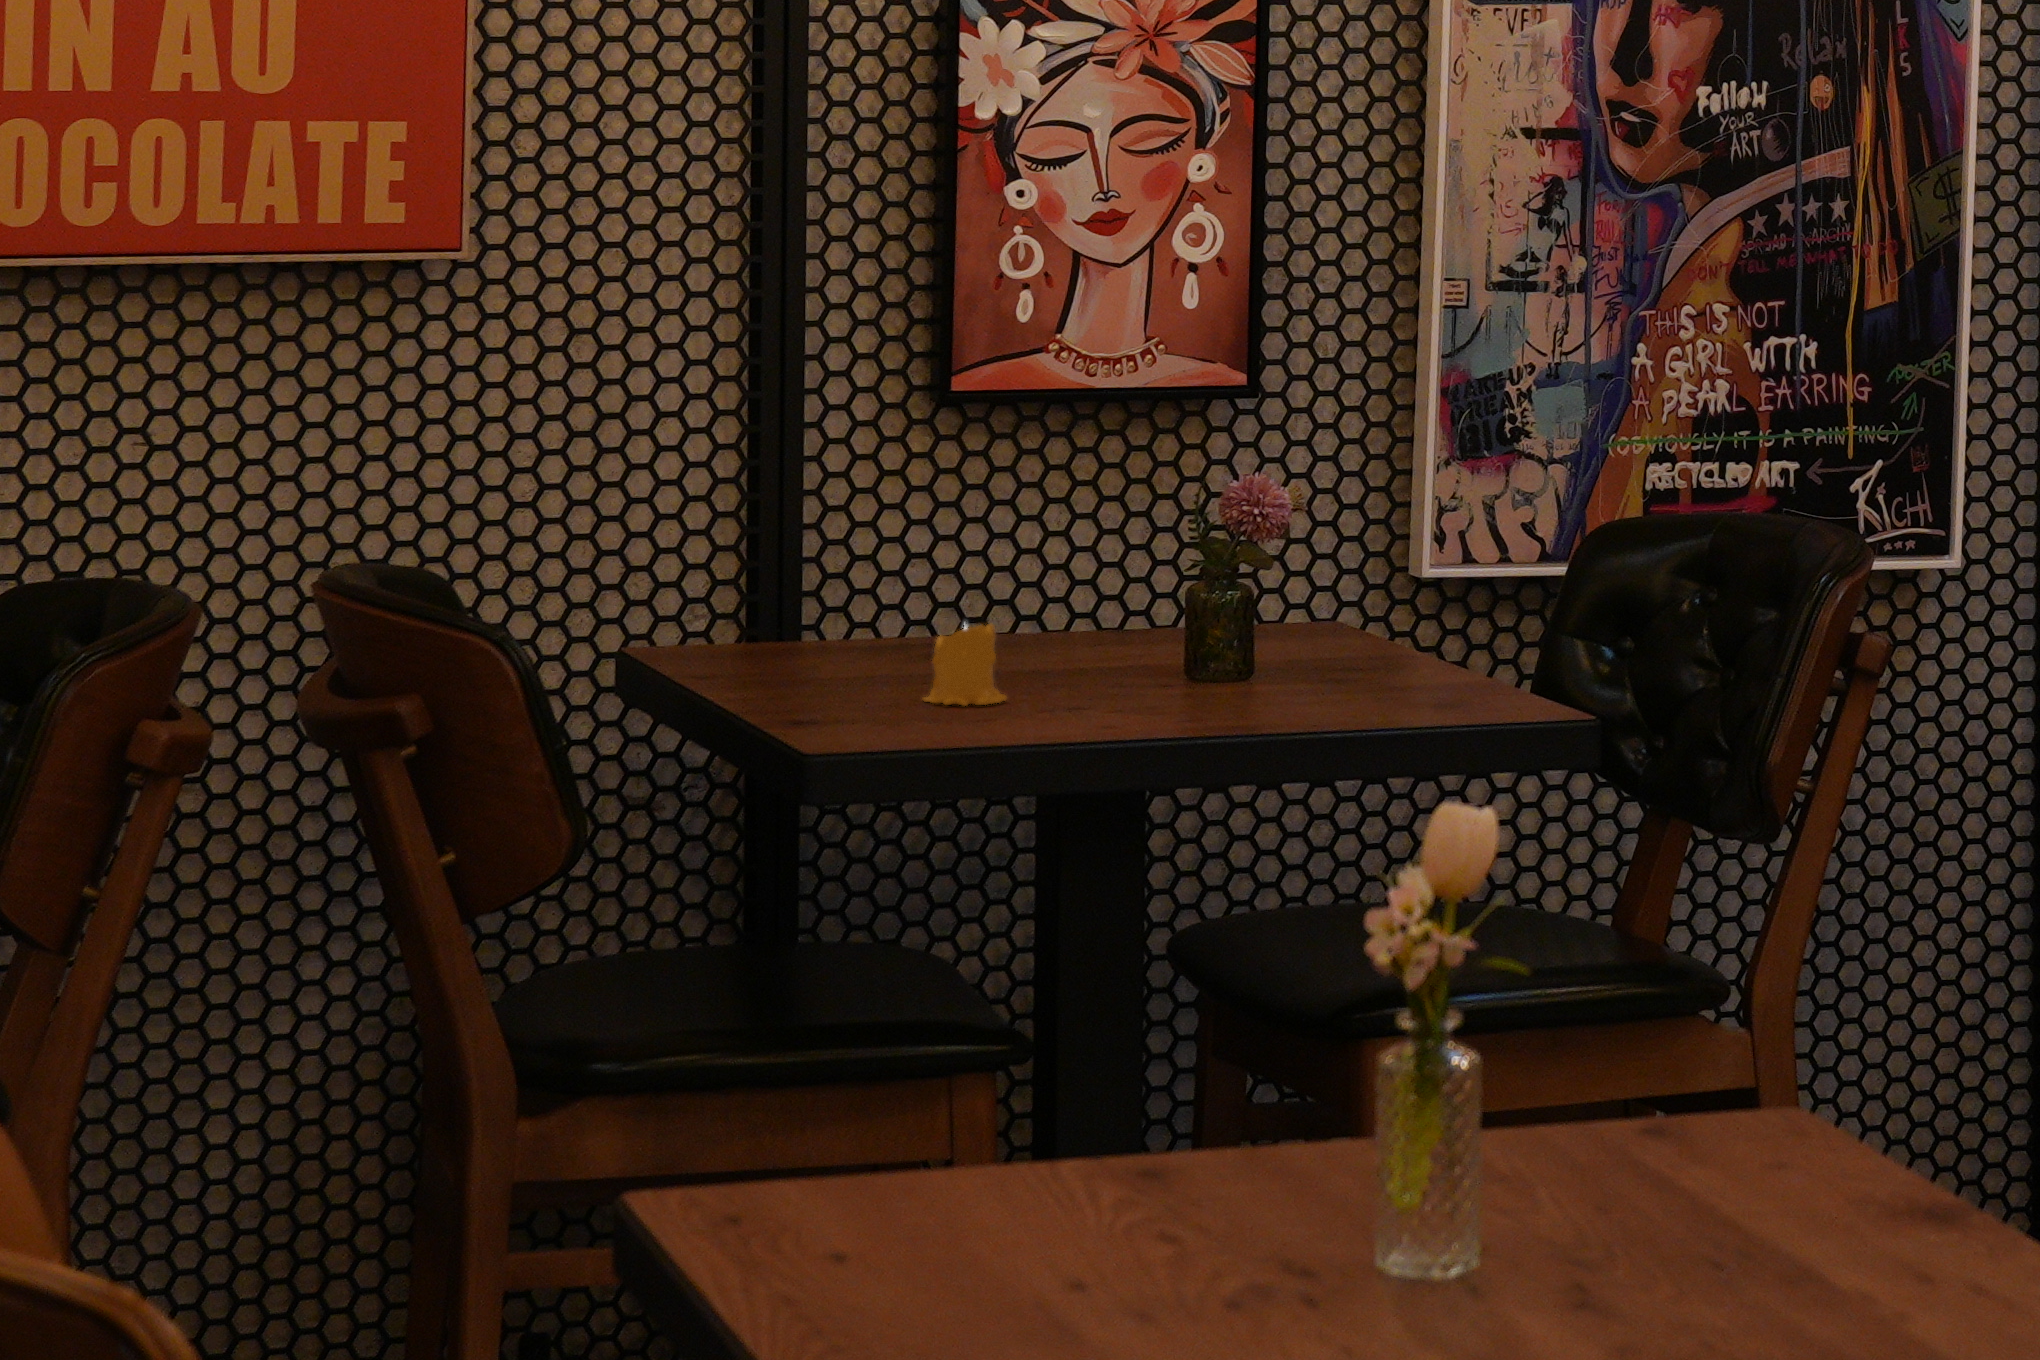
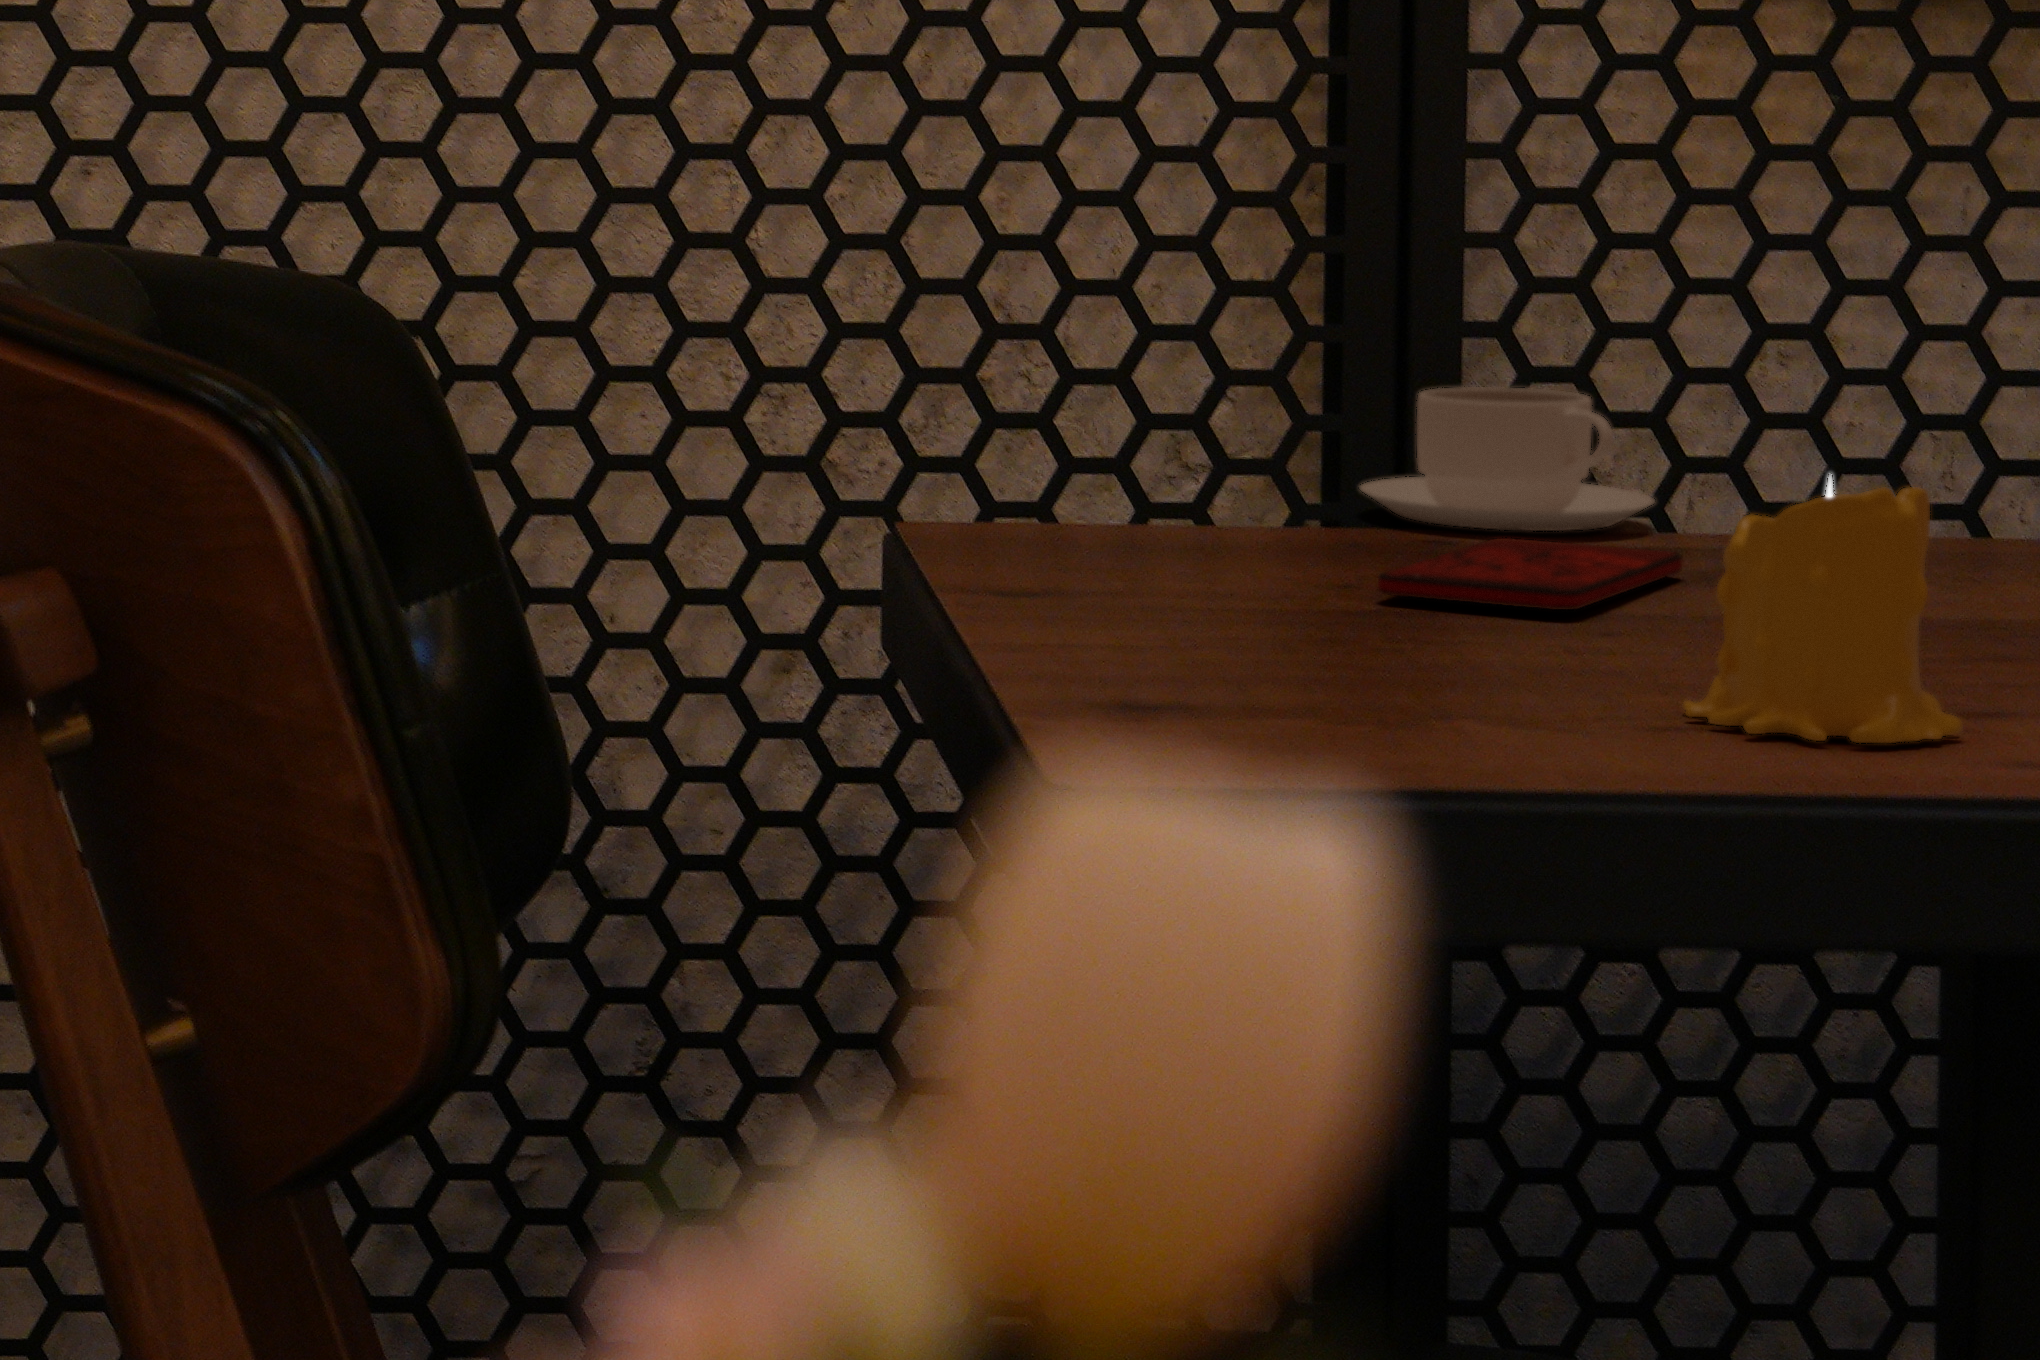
coffee cup: none [776,588,885,643] -> present [1360,387,1654,531]
smartphone: none [805,647,903,671] -> present [1378,538,1683,610]

